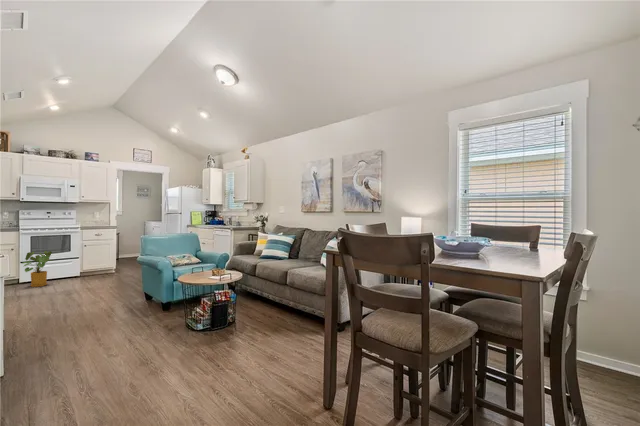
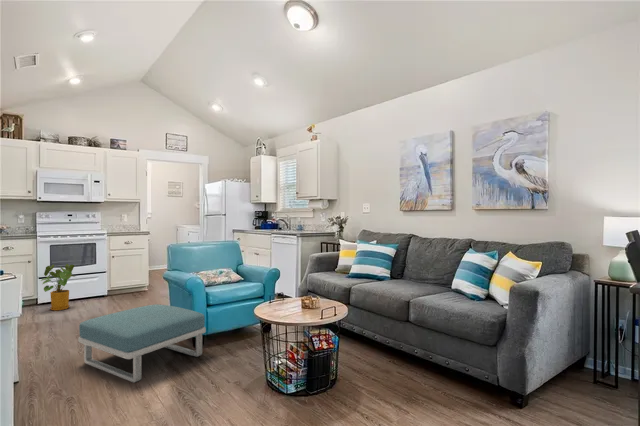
footstool: none [50,278,149,329] -> present [78,304,206,383]

